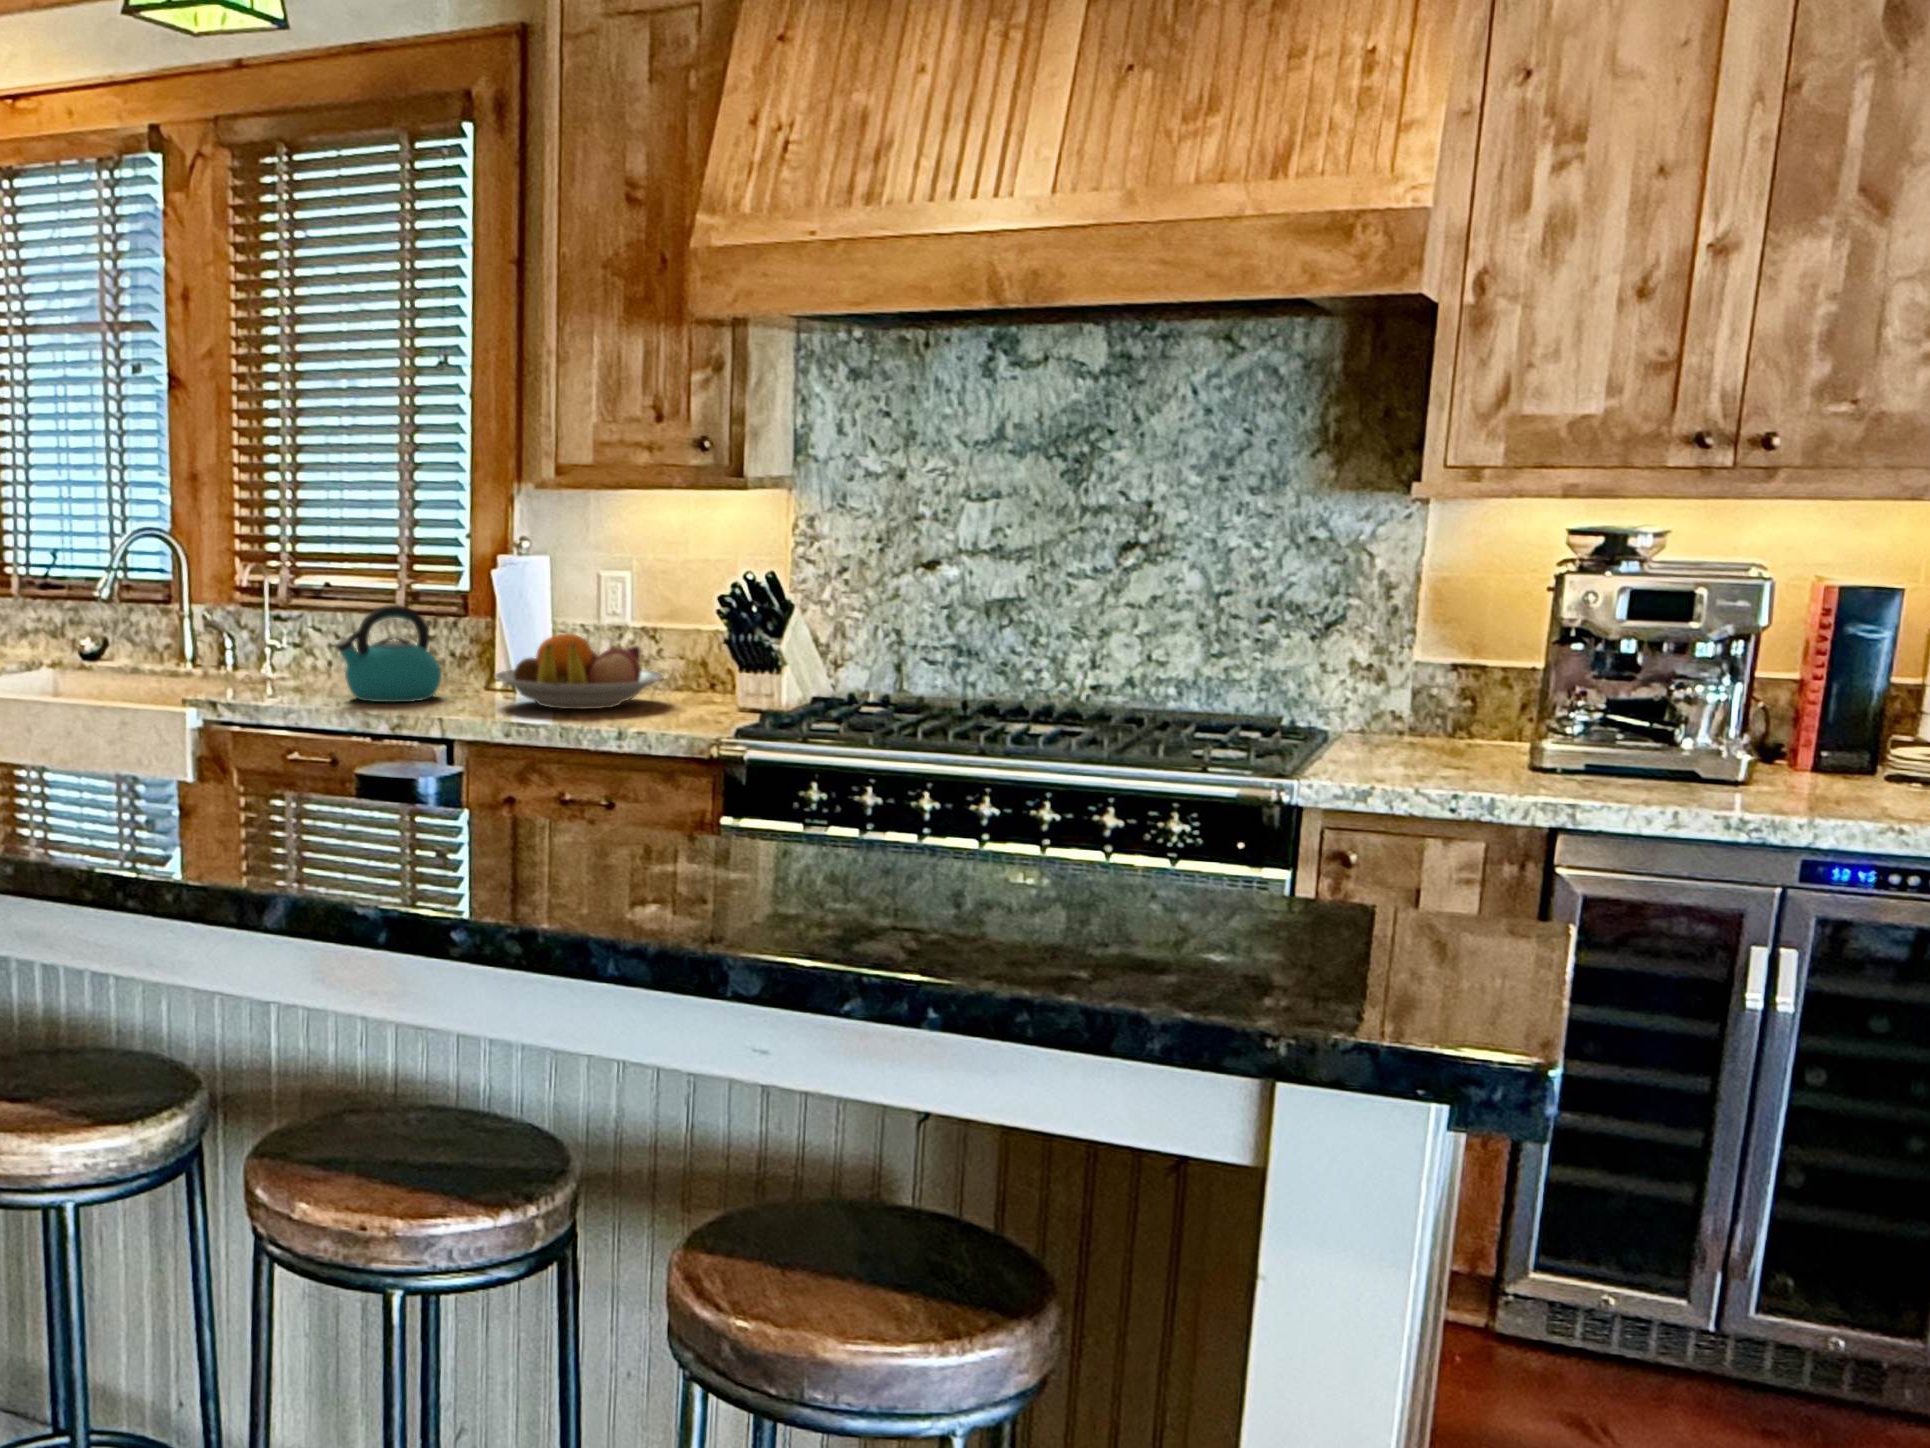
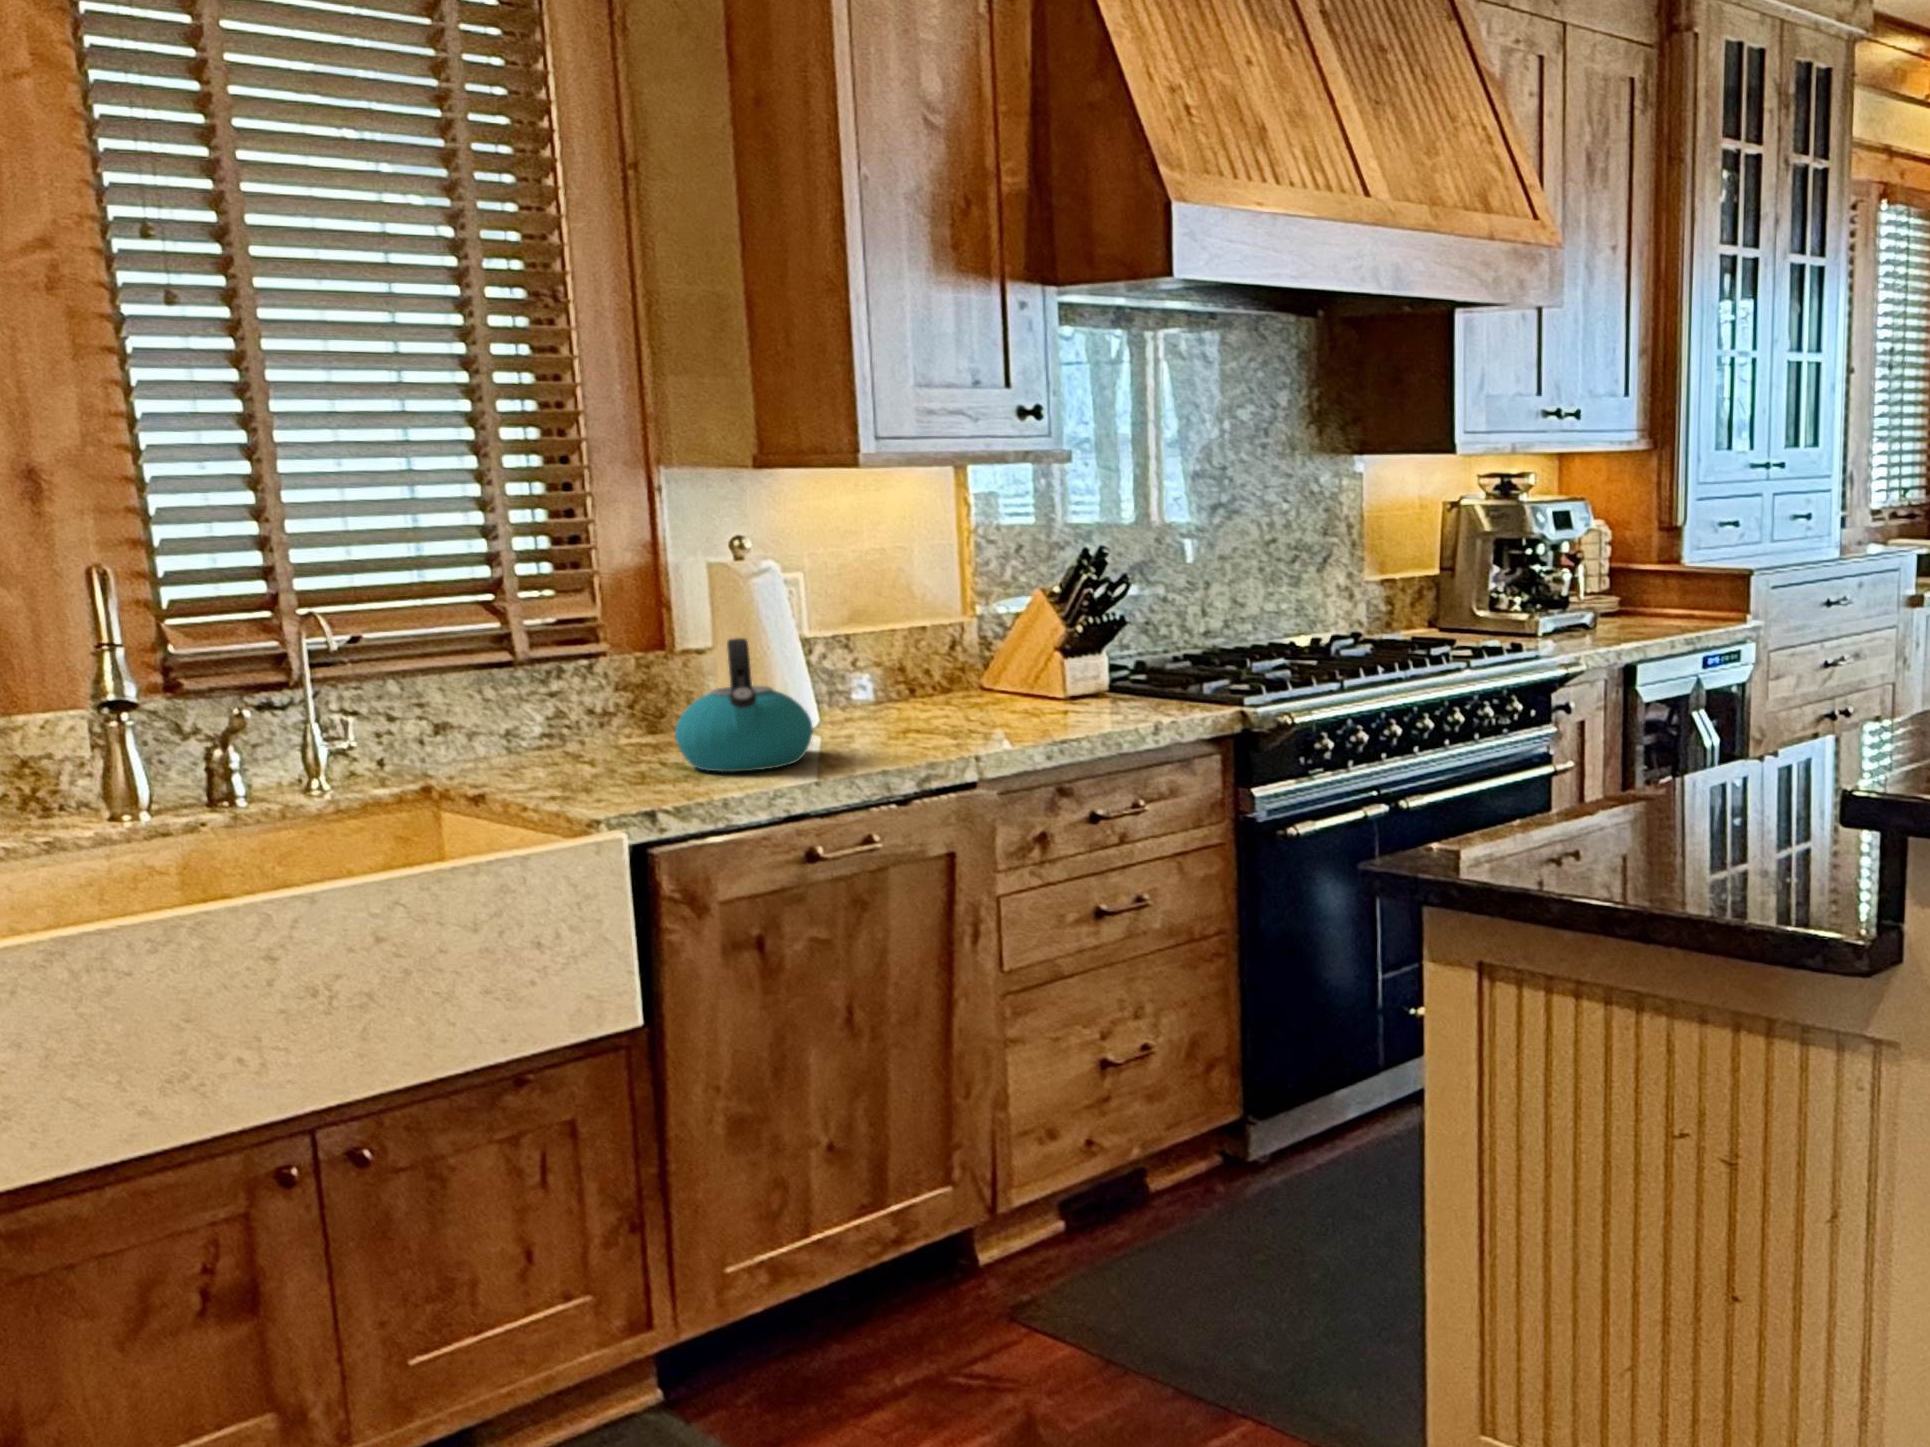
fruit bowl: present [495,634,664,709] -> none [848,640,1048,729]

